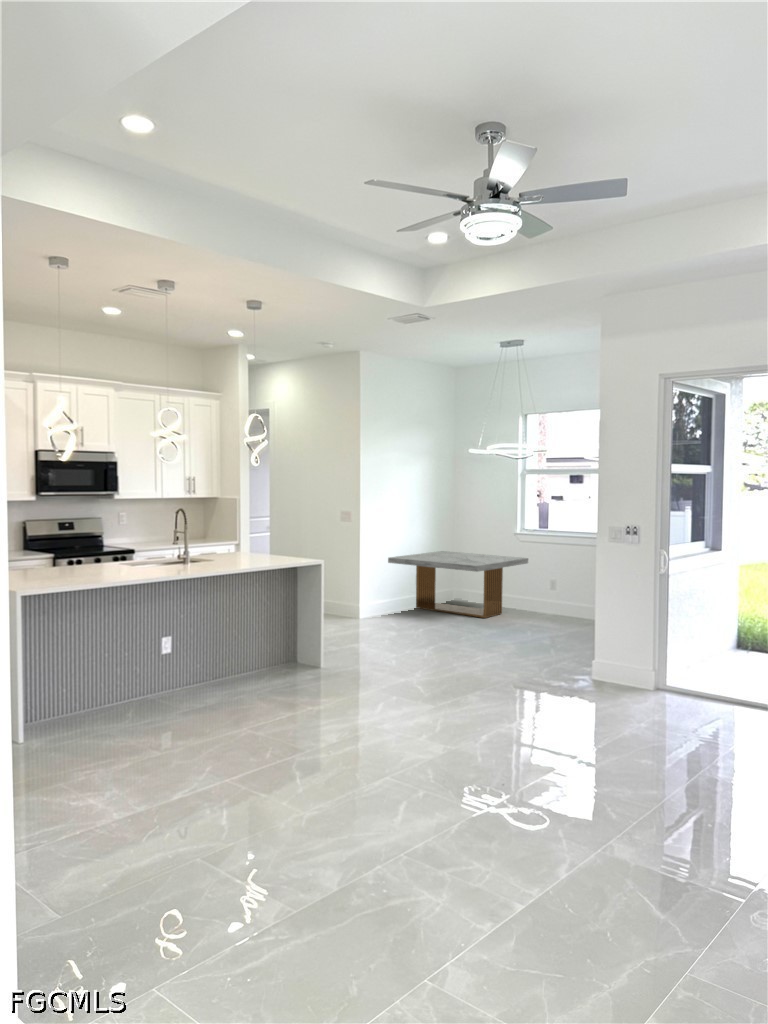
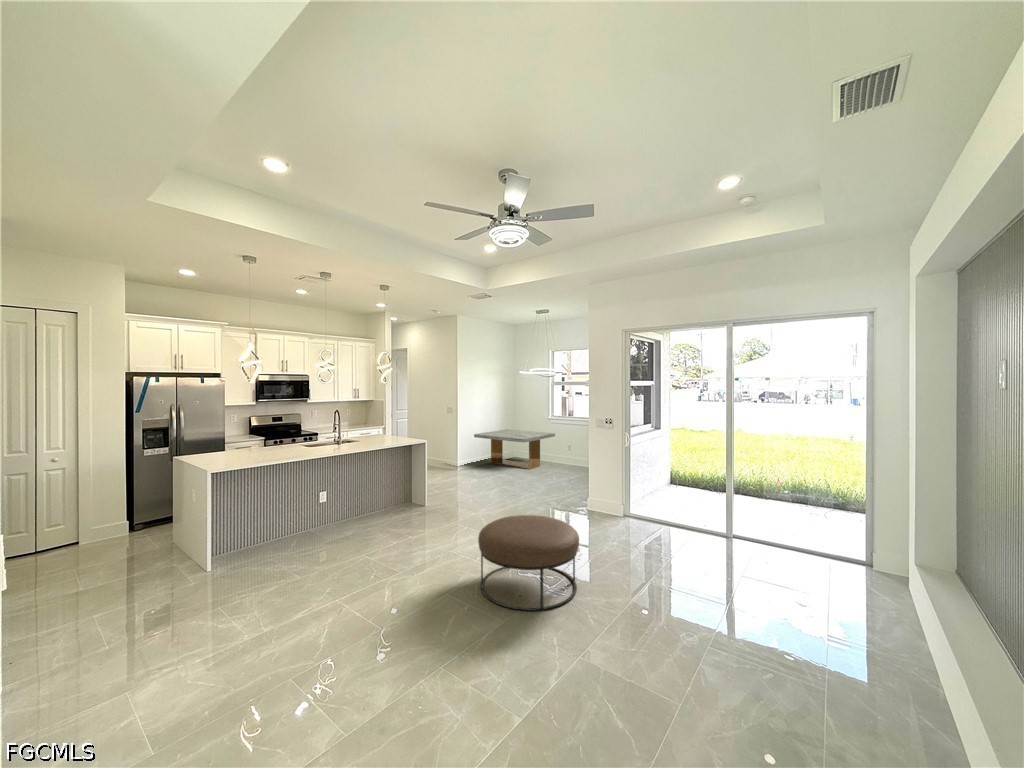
ottoman: none [432,673,591,808] -> present [478,515,579,611]

